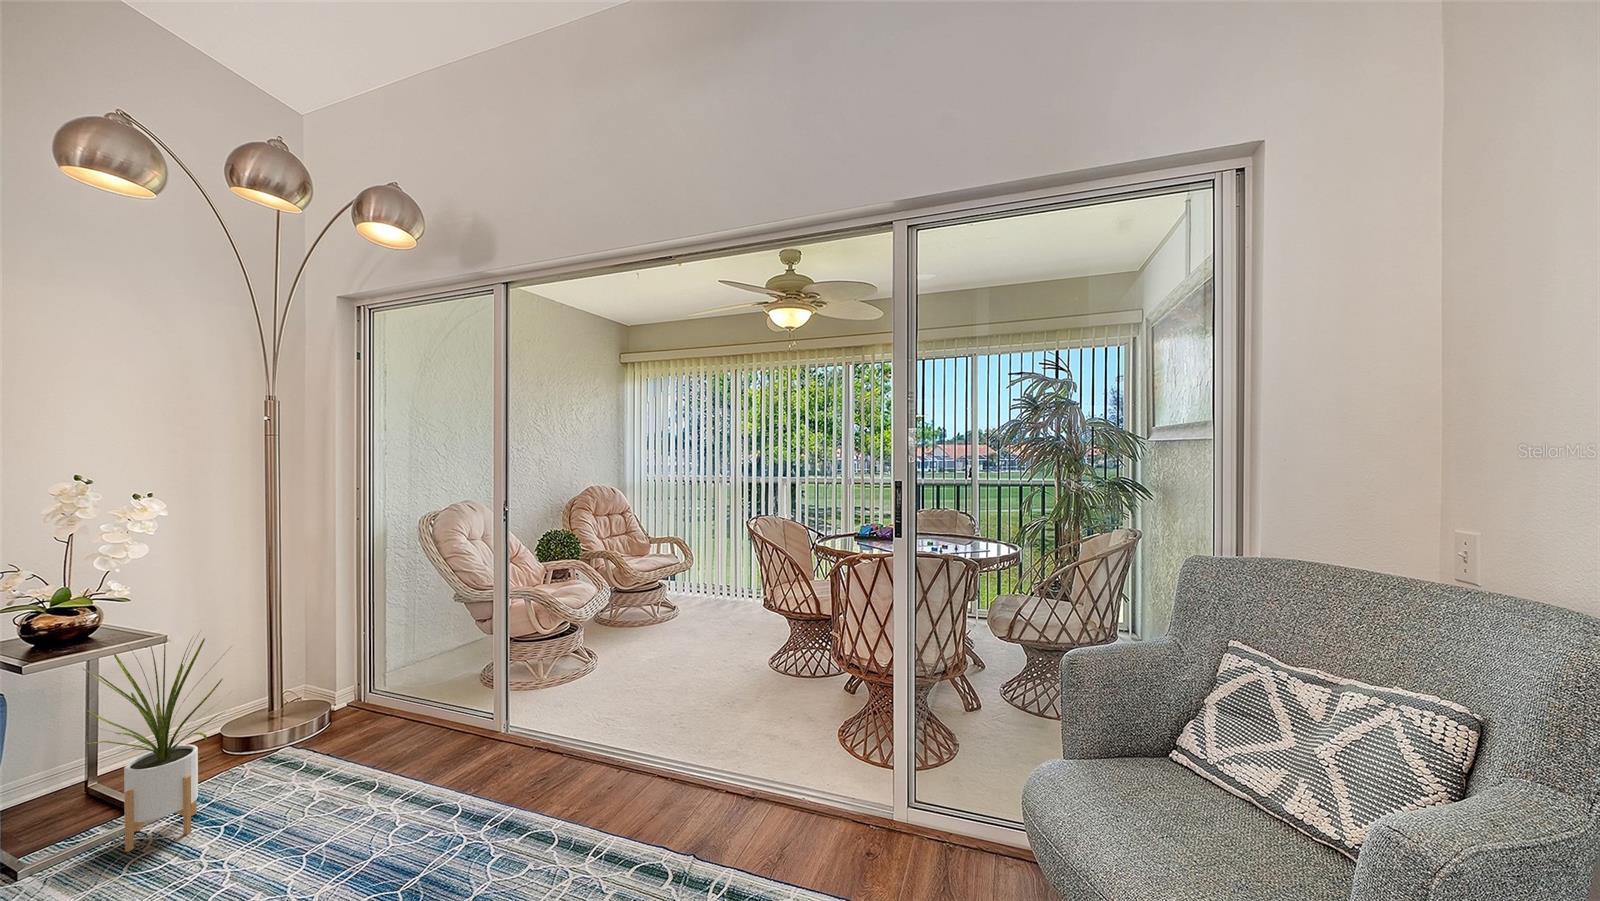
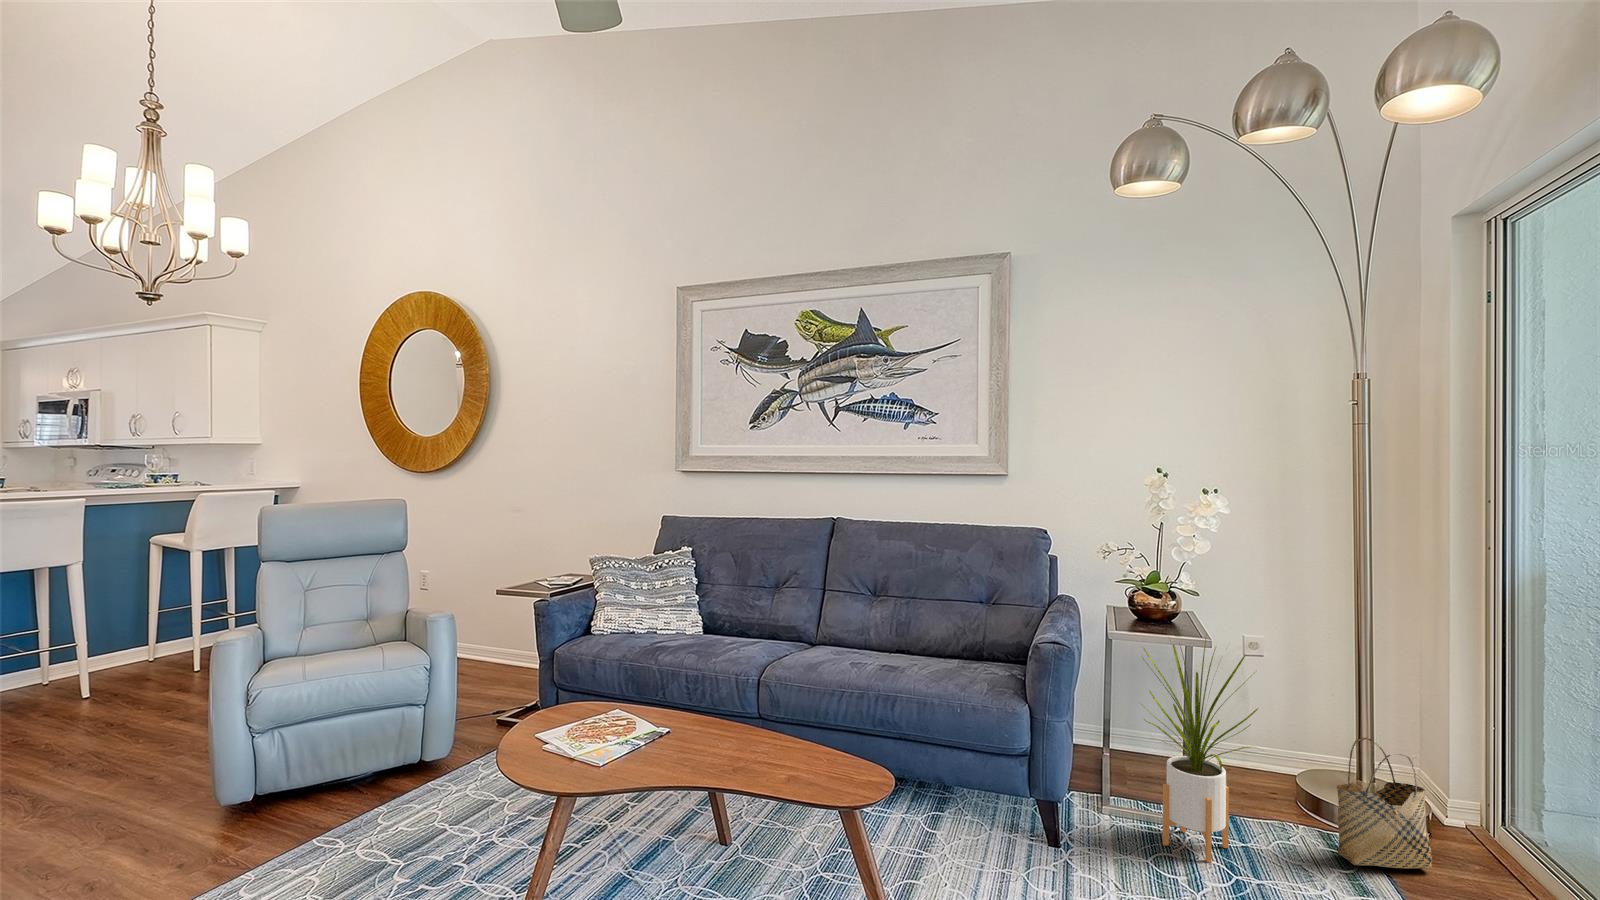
woven basket: none [287,666,351,763] -> present [1336,738,1432,869]

